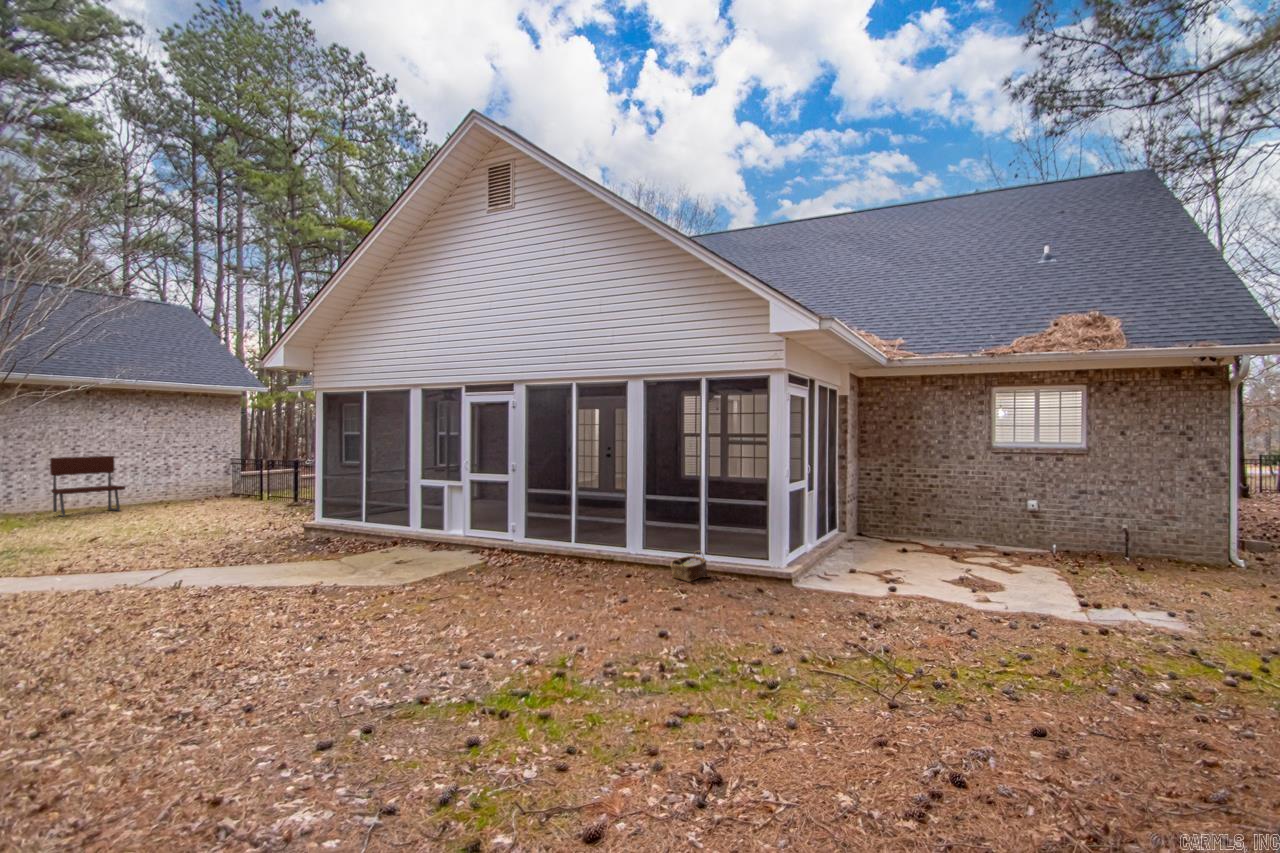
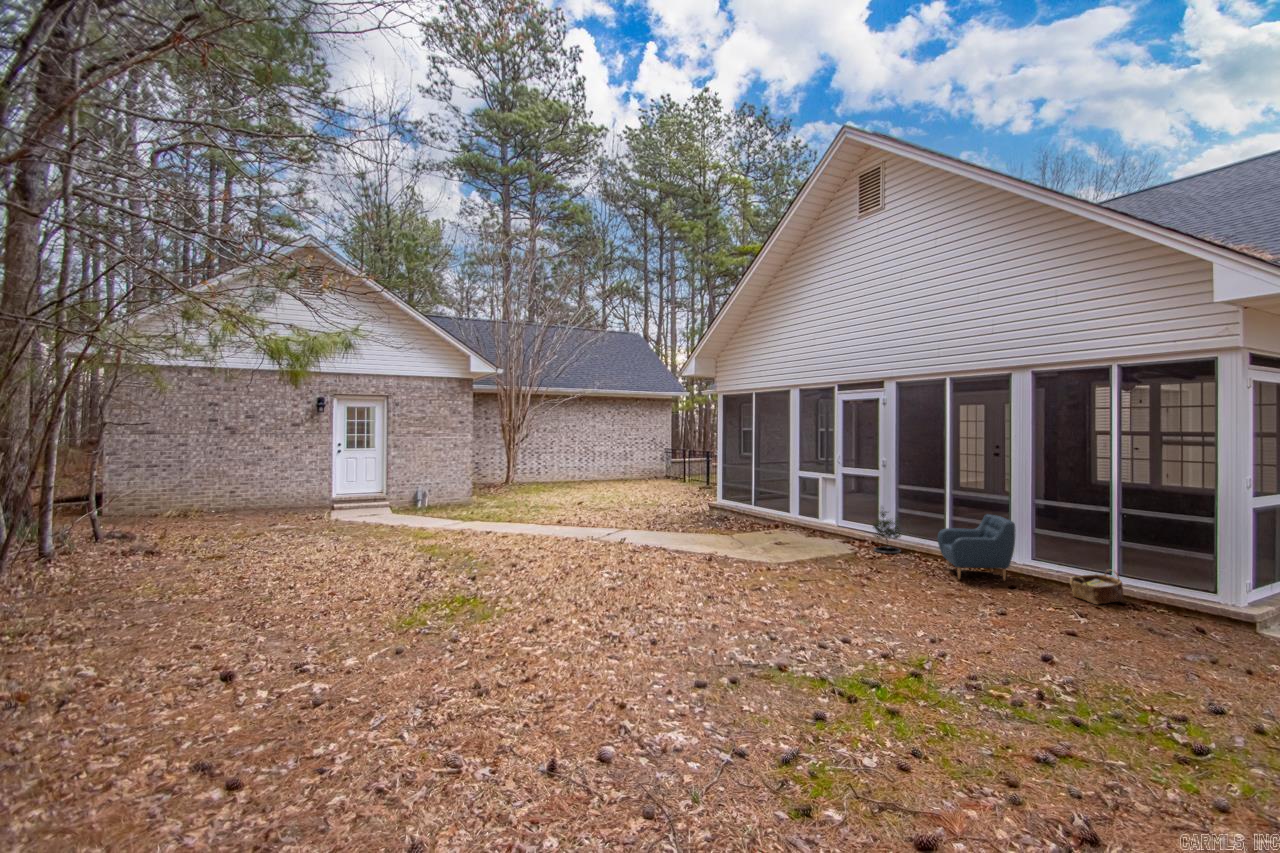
bench: present [50,456,125,517] -> none [556,444,596,486]
potted tree: none [501,511,532,559] -> present [873,511,901,553]
armchair: none [565,512,630,576] -> present [938,514,1015,581]

